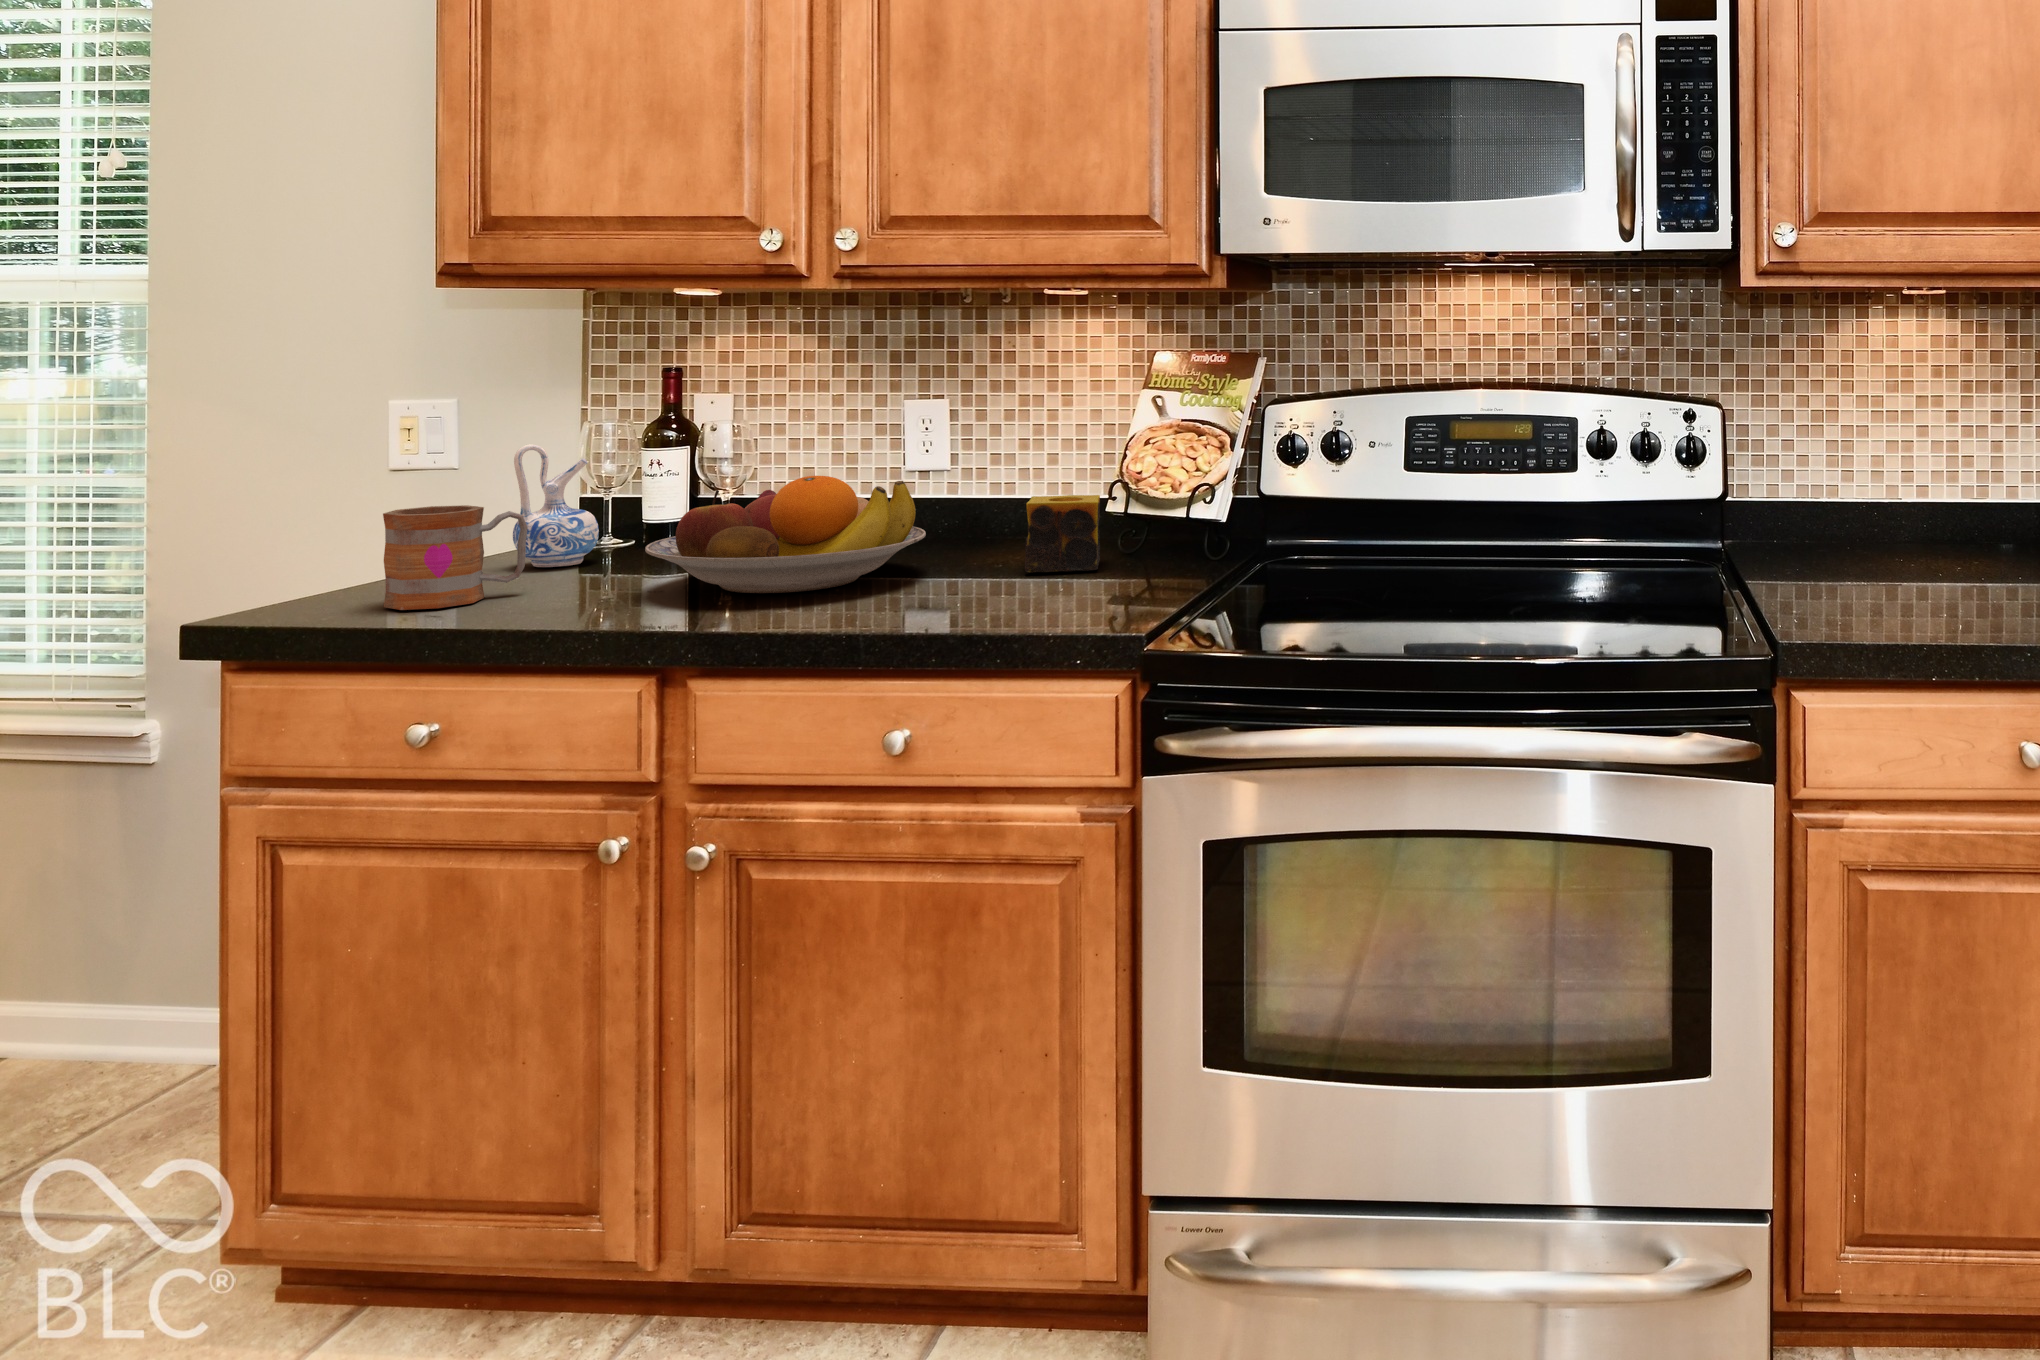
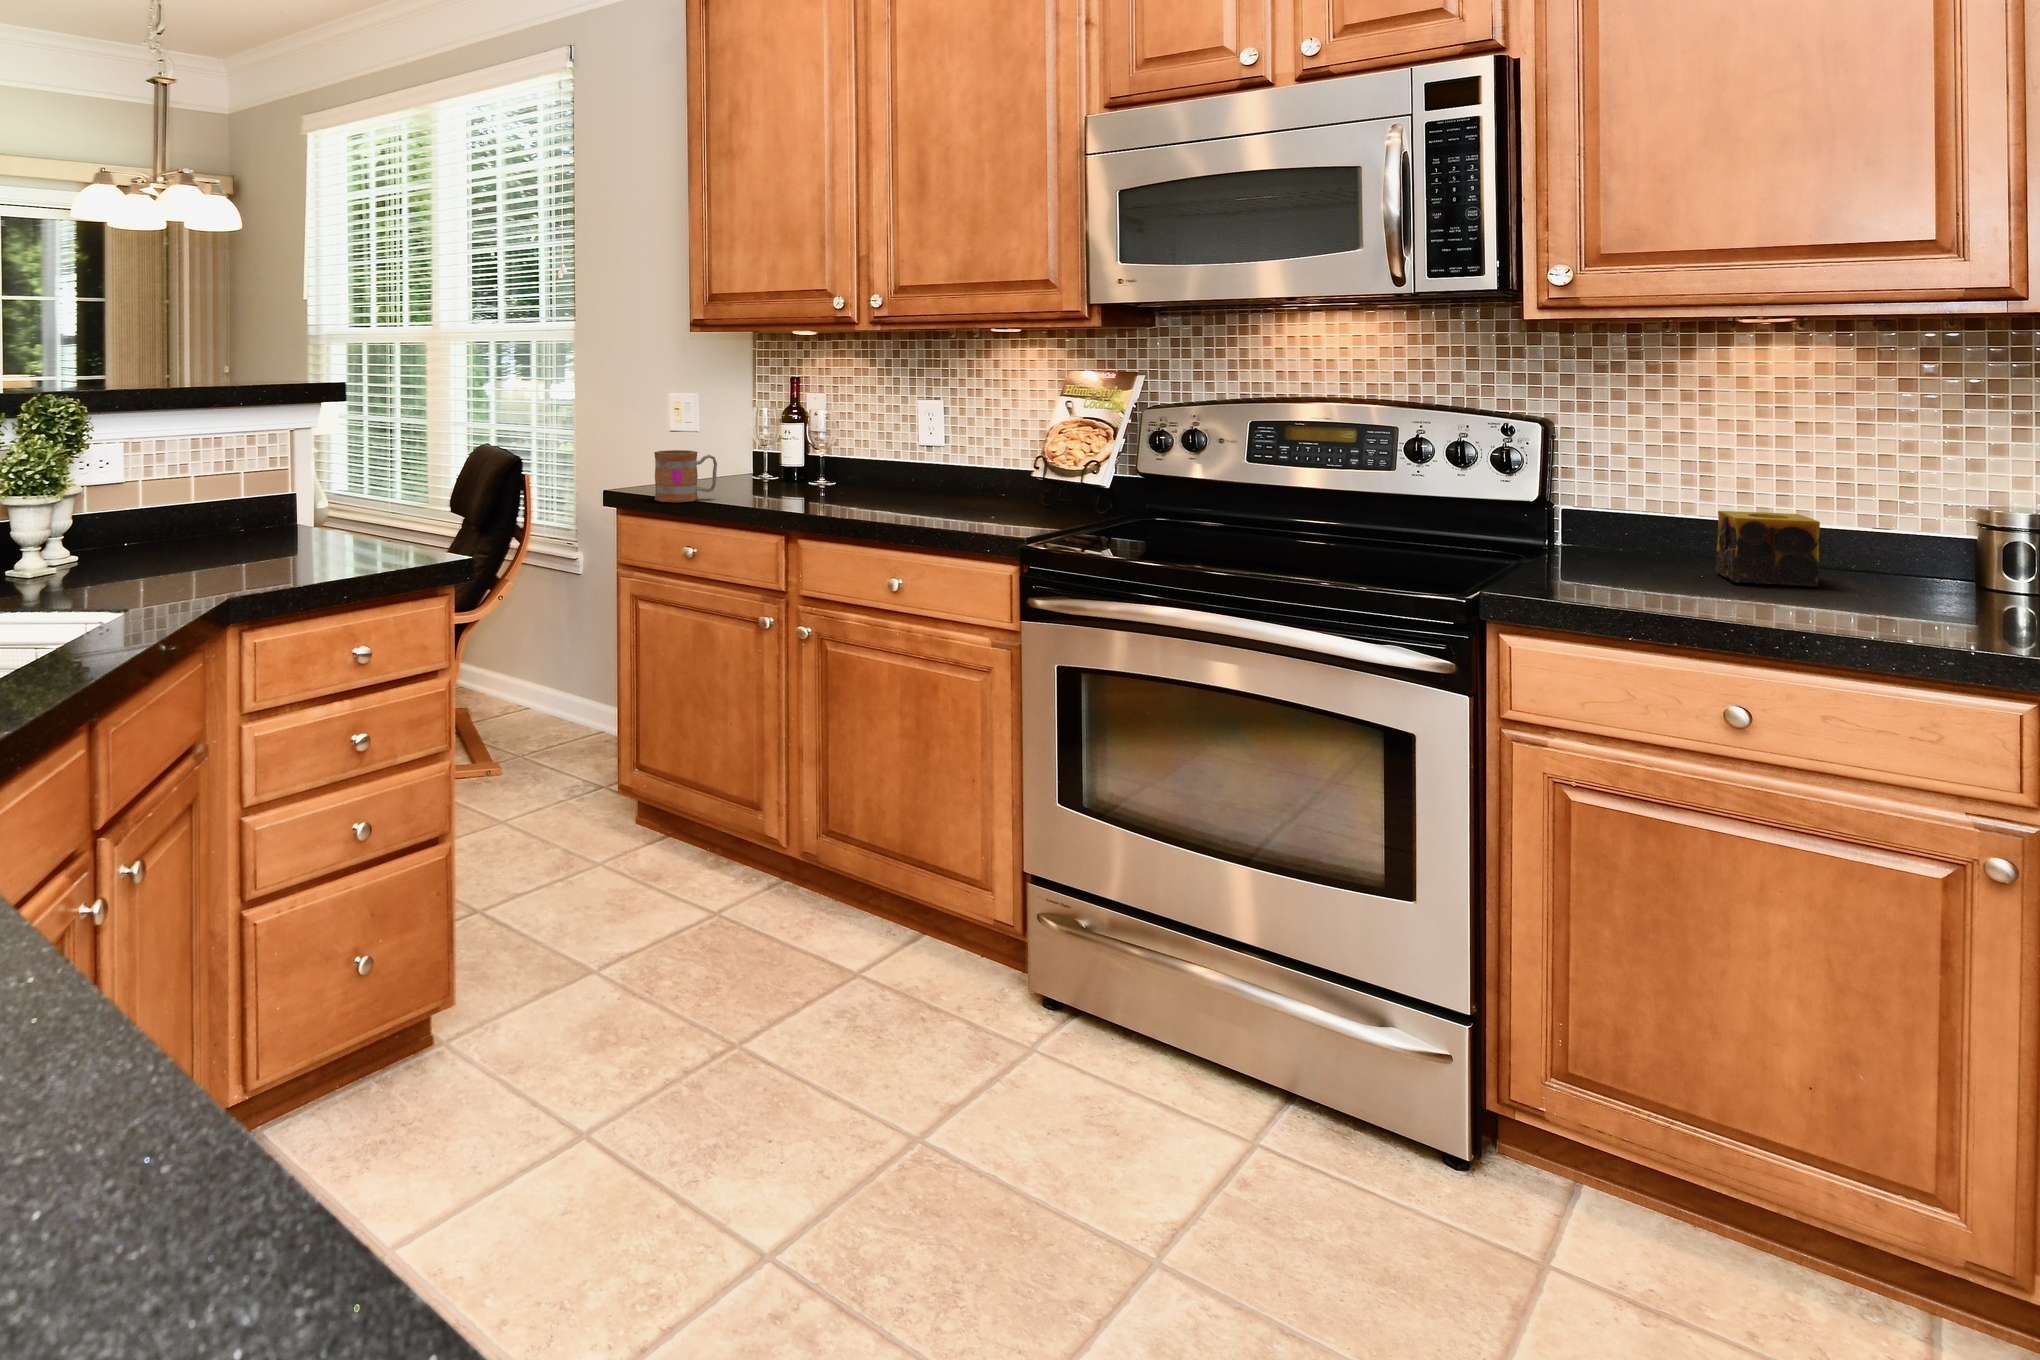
ceramic pitcher: present [513,444,599,567] -> none [715,420,756,488]
fruit bowl: present [645,476,926,593] -> none [769,443,920,509]
candle: present [1025,495,1100,573] -> present [1715,511,1820,586]

